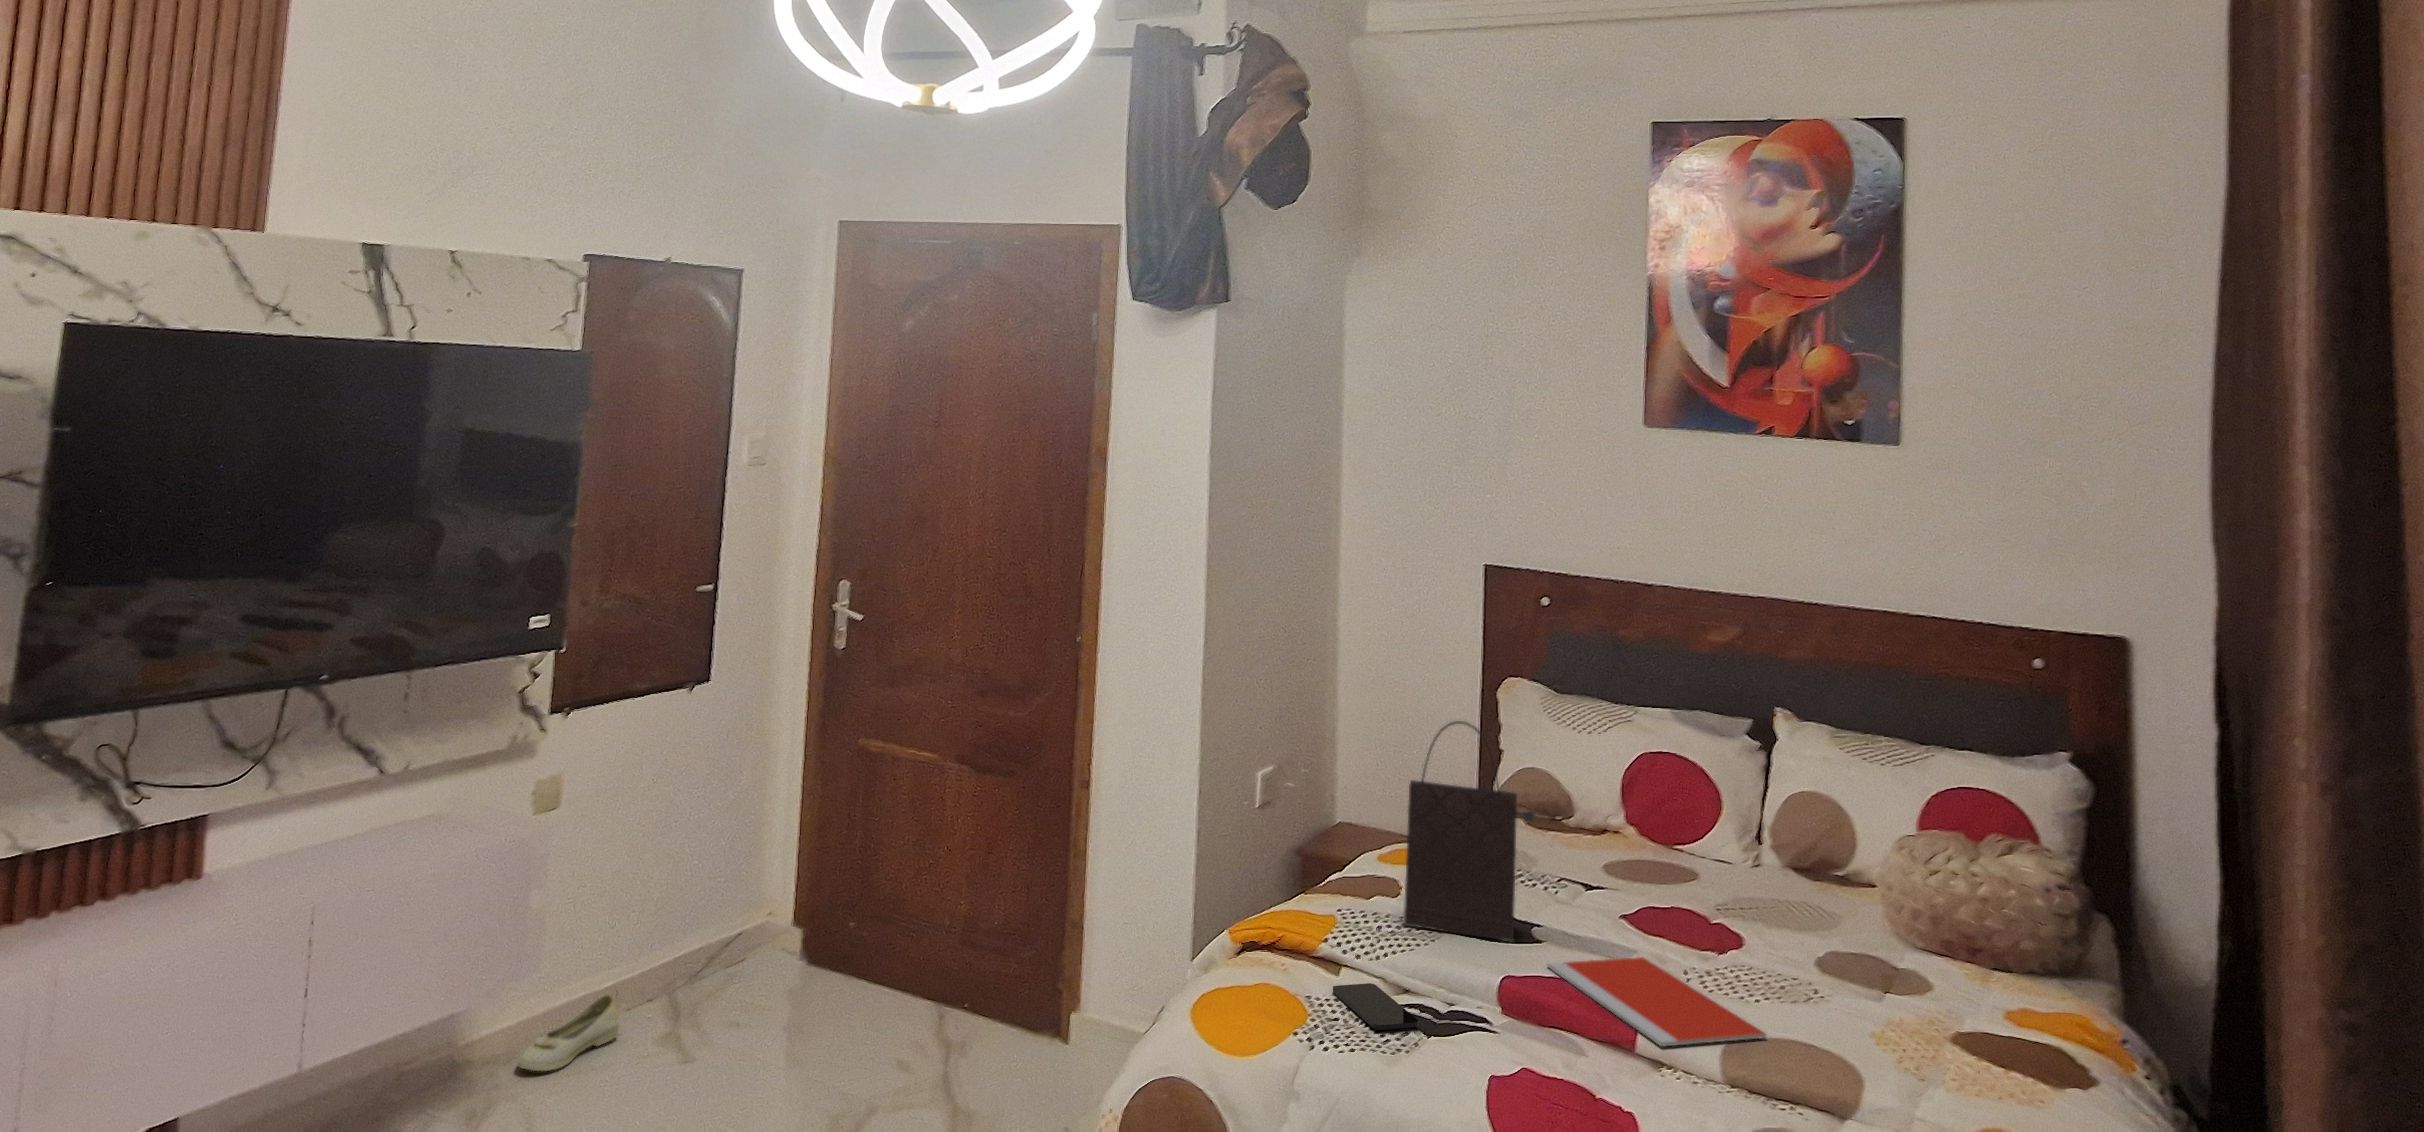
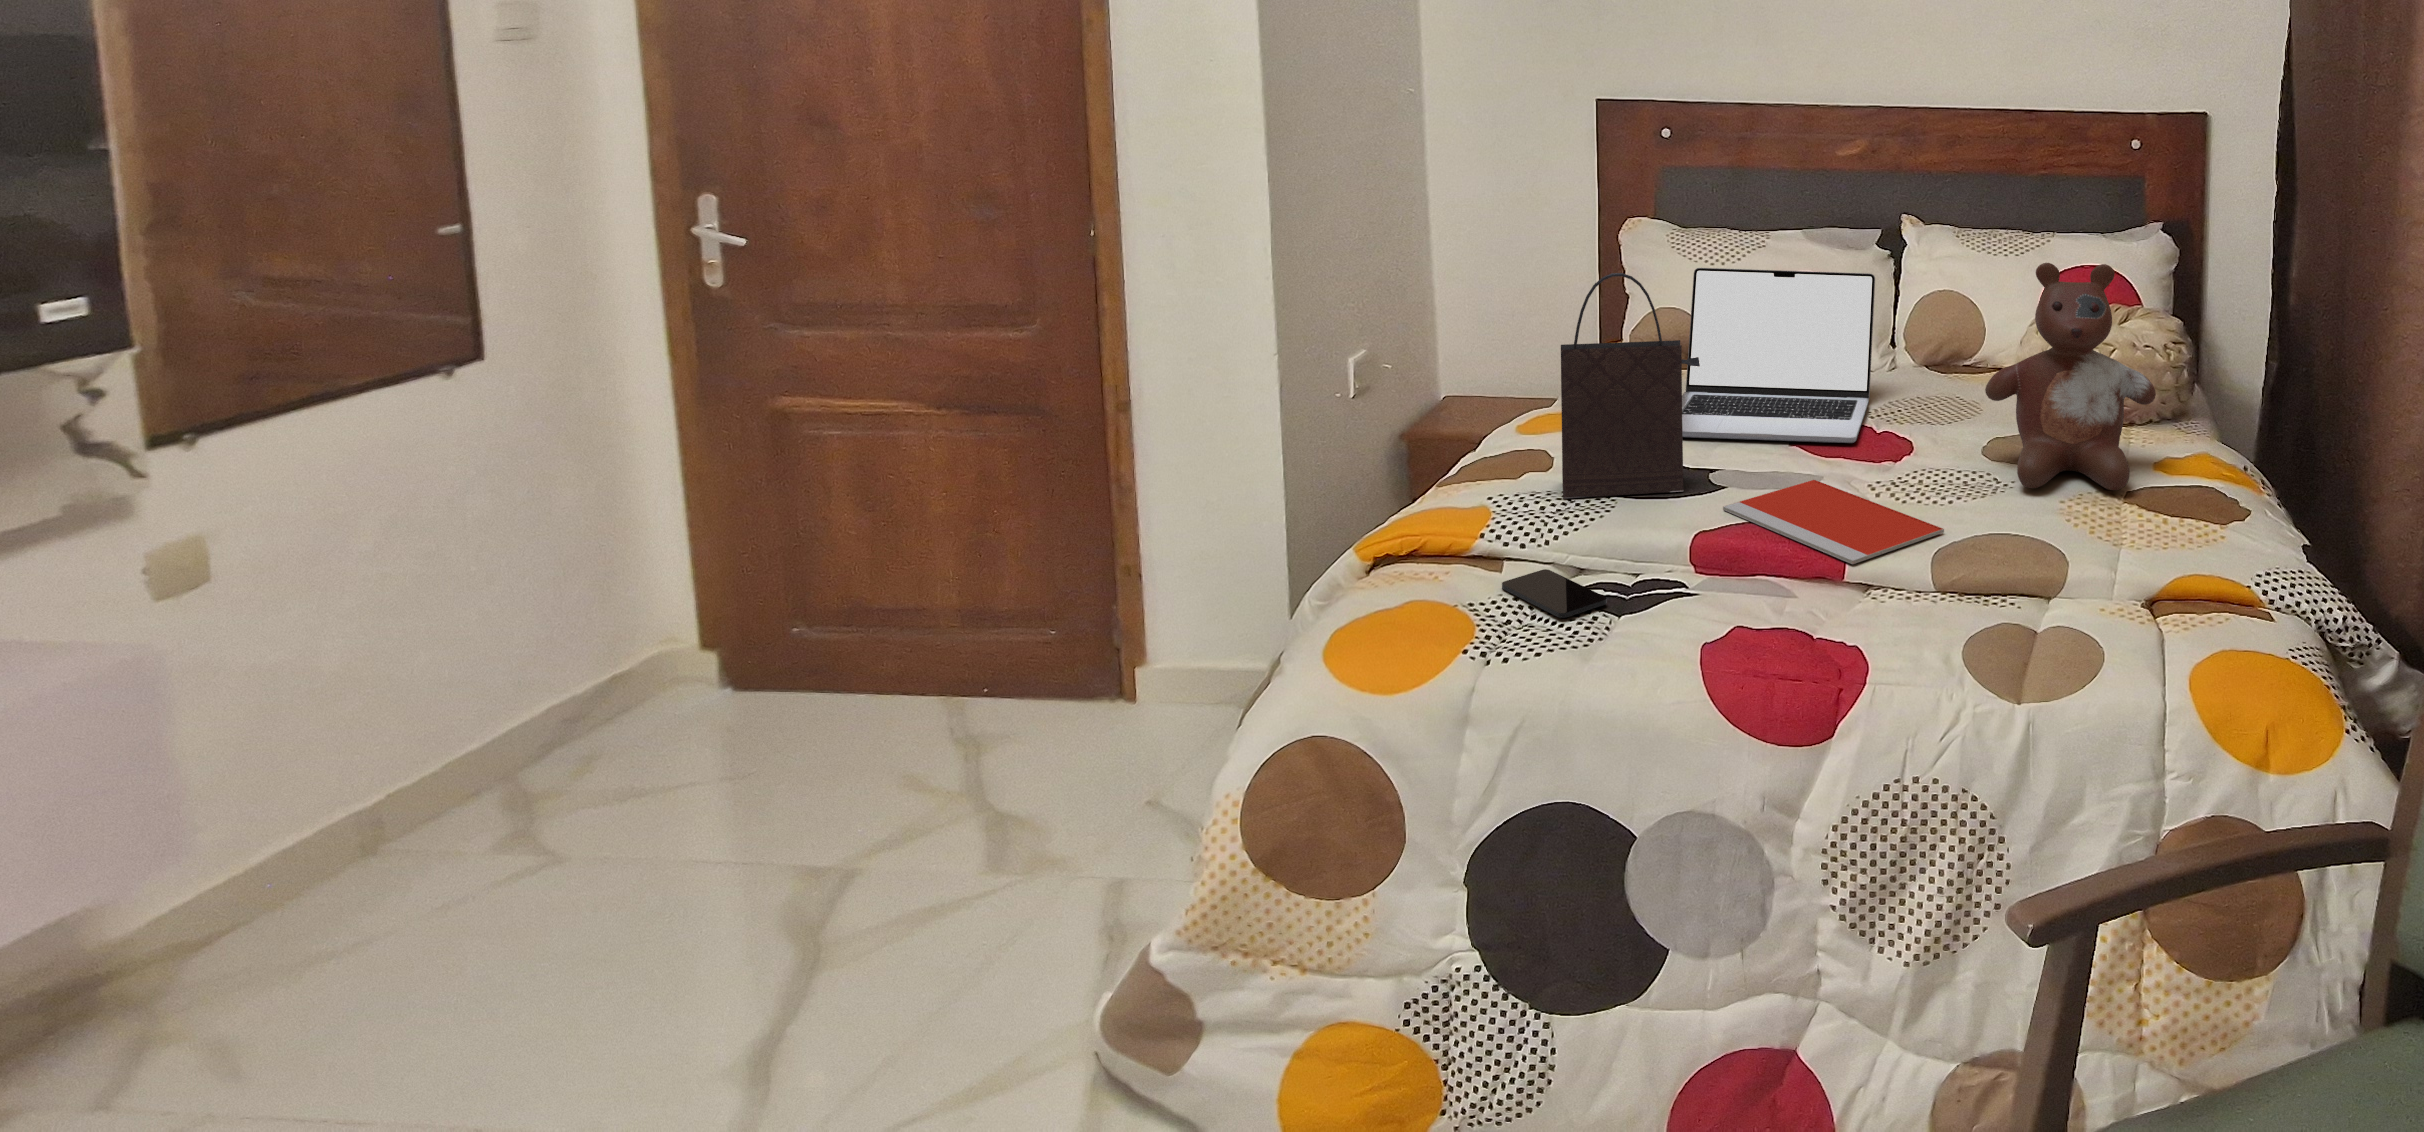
laptop: none [1503,731,1729,930] -> present [1682,268,1875,443]
stuffed bear: none [1831,771,2034,1038] -> present [1985,263,2156,490]
shoe: present [517,994,619,1071] -> none [225,814,415,952]

